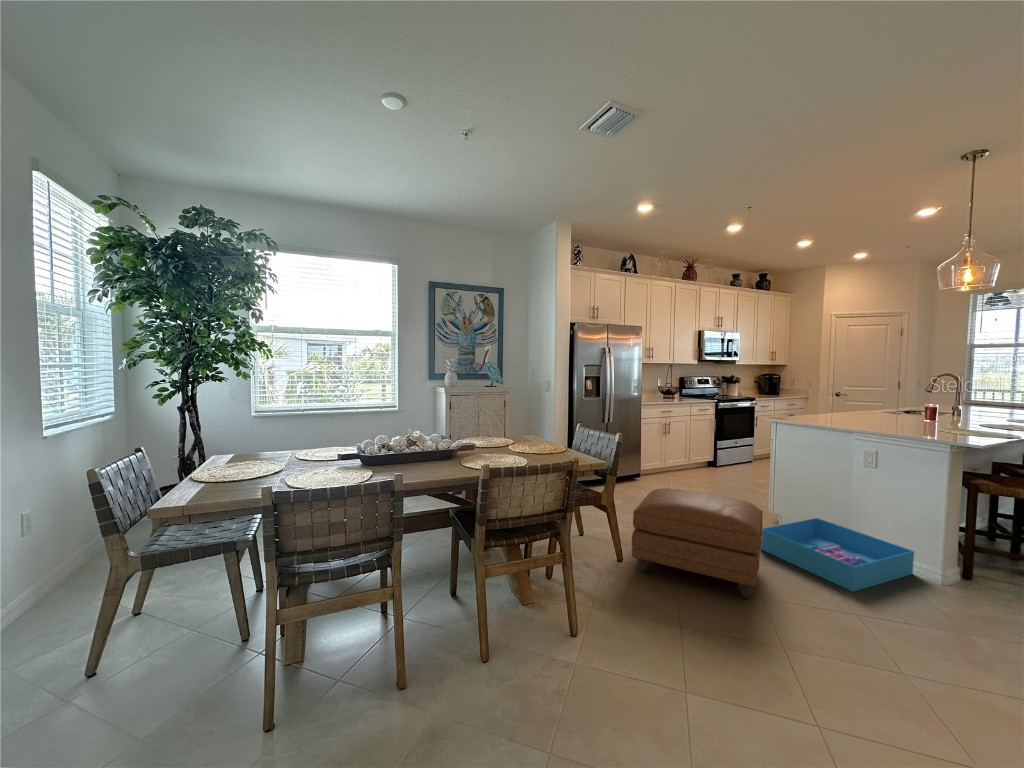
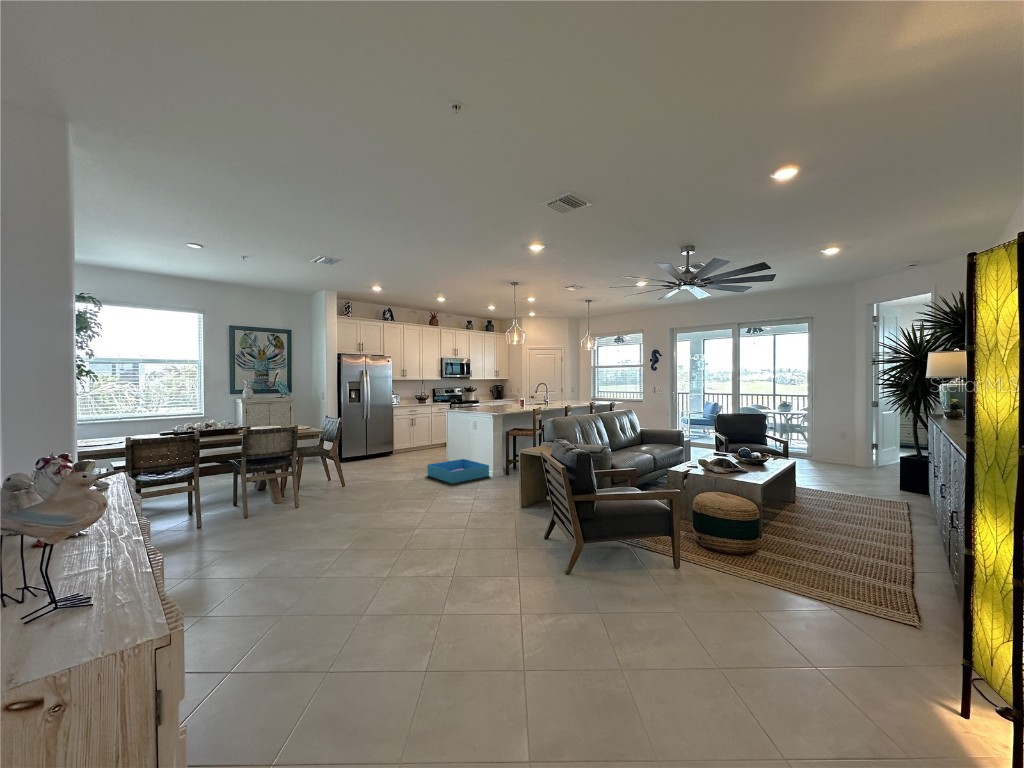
ottoman: present [632,488,763,598] -> none [346,446,418,490]

